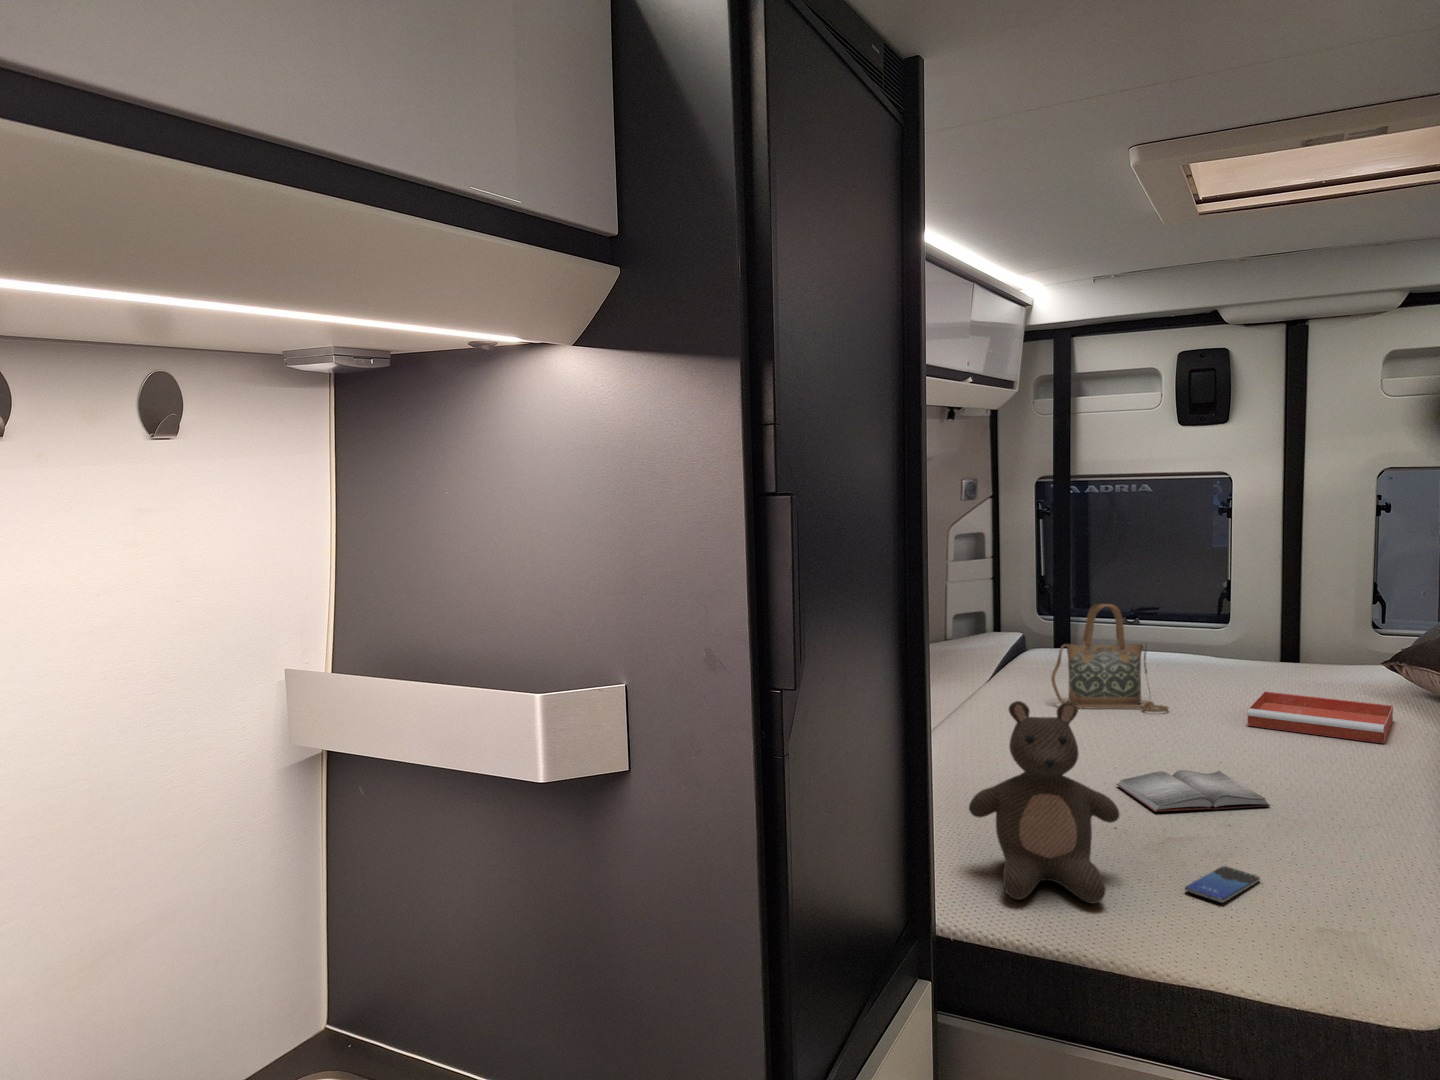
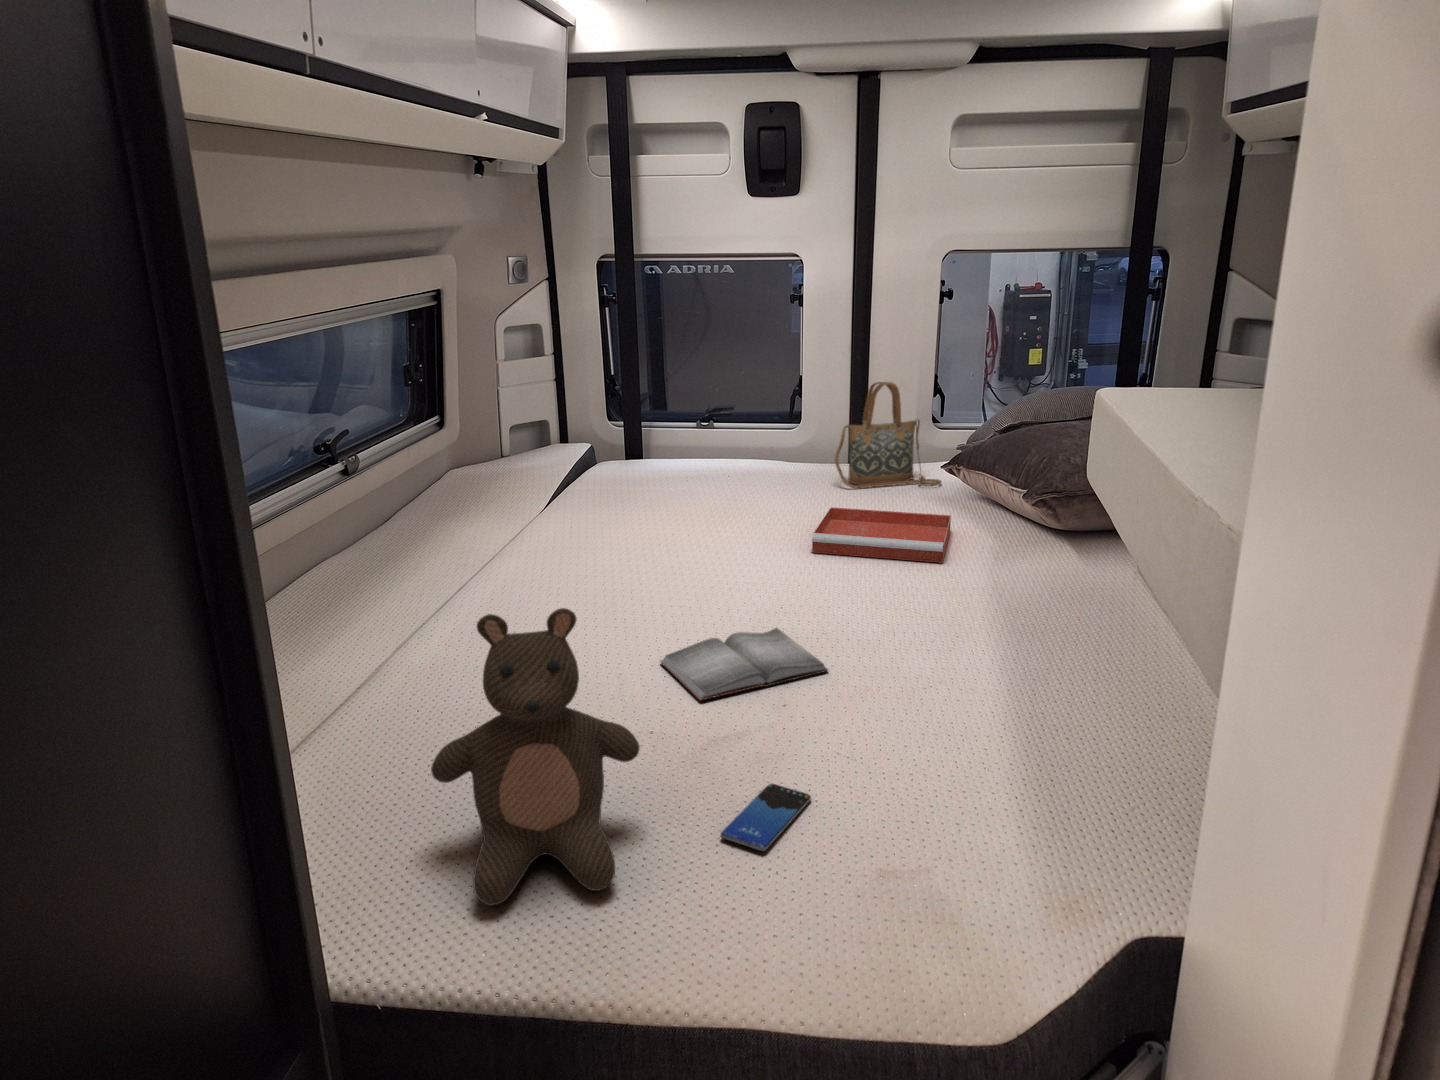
handbag: present [1051,604,1169,712] -> present [835,382,941,488]

